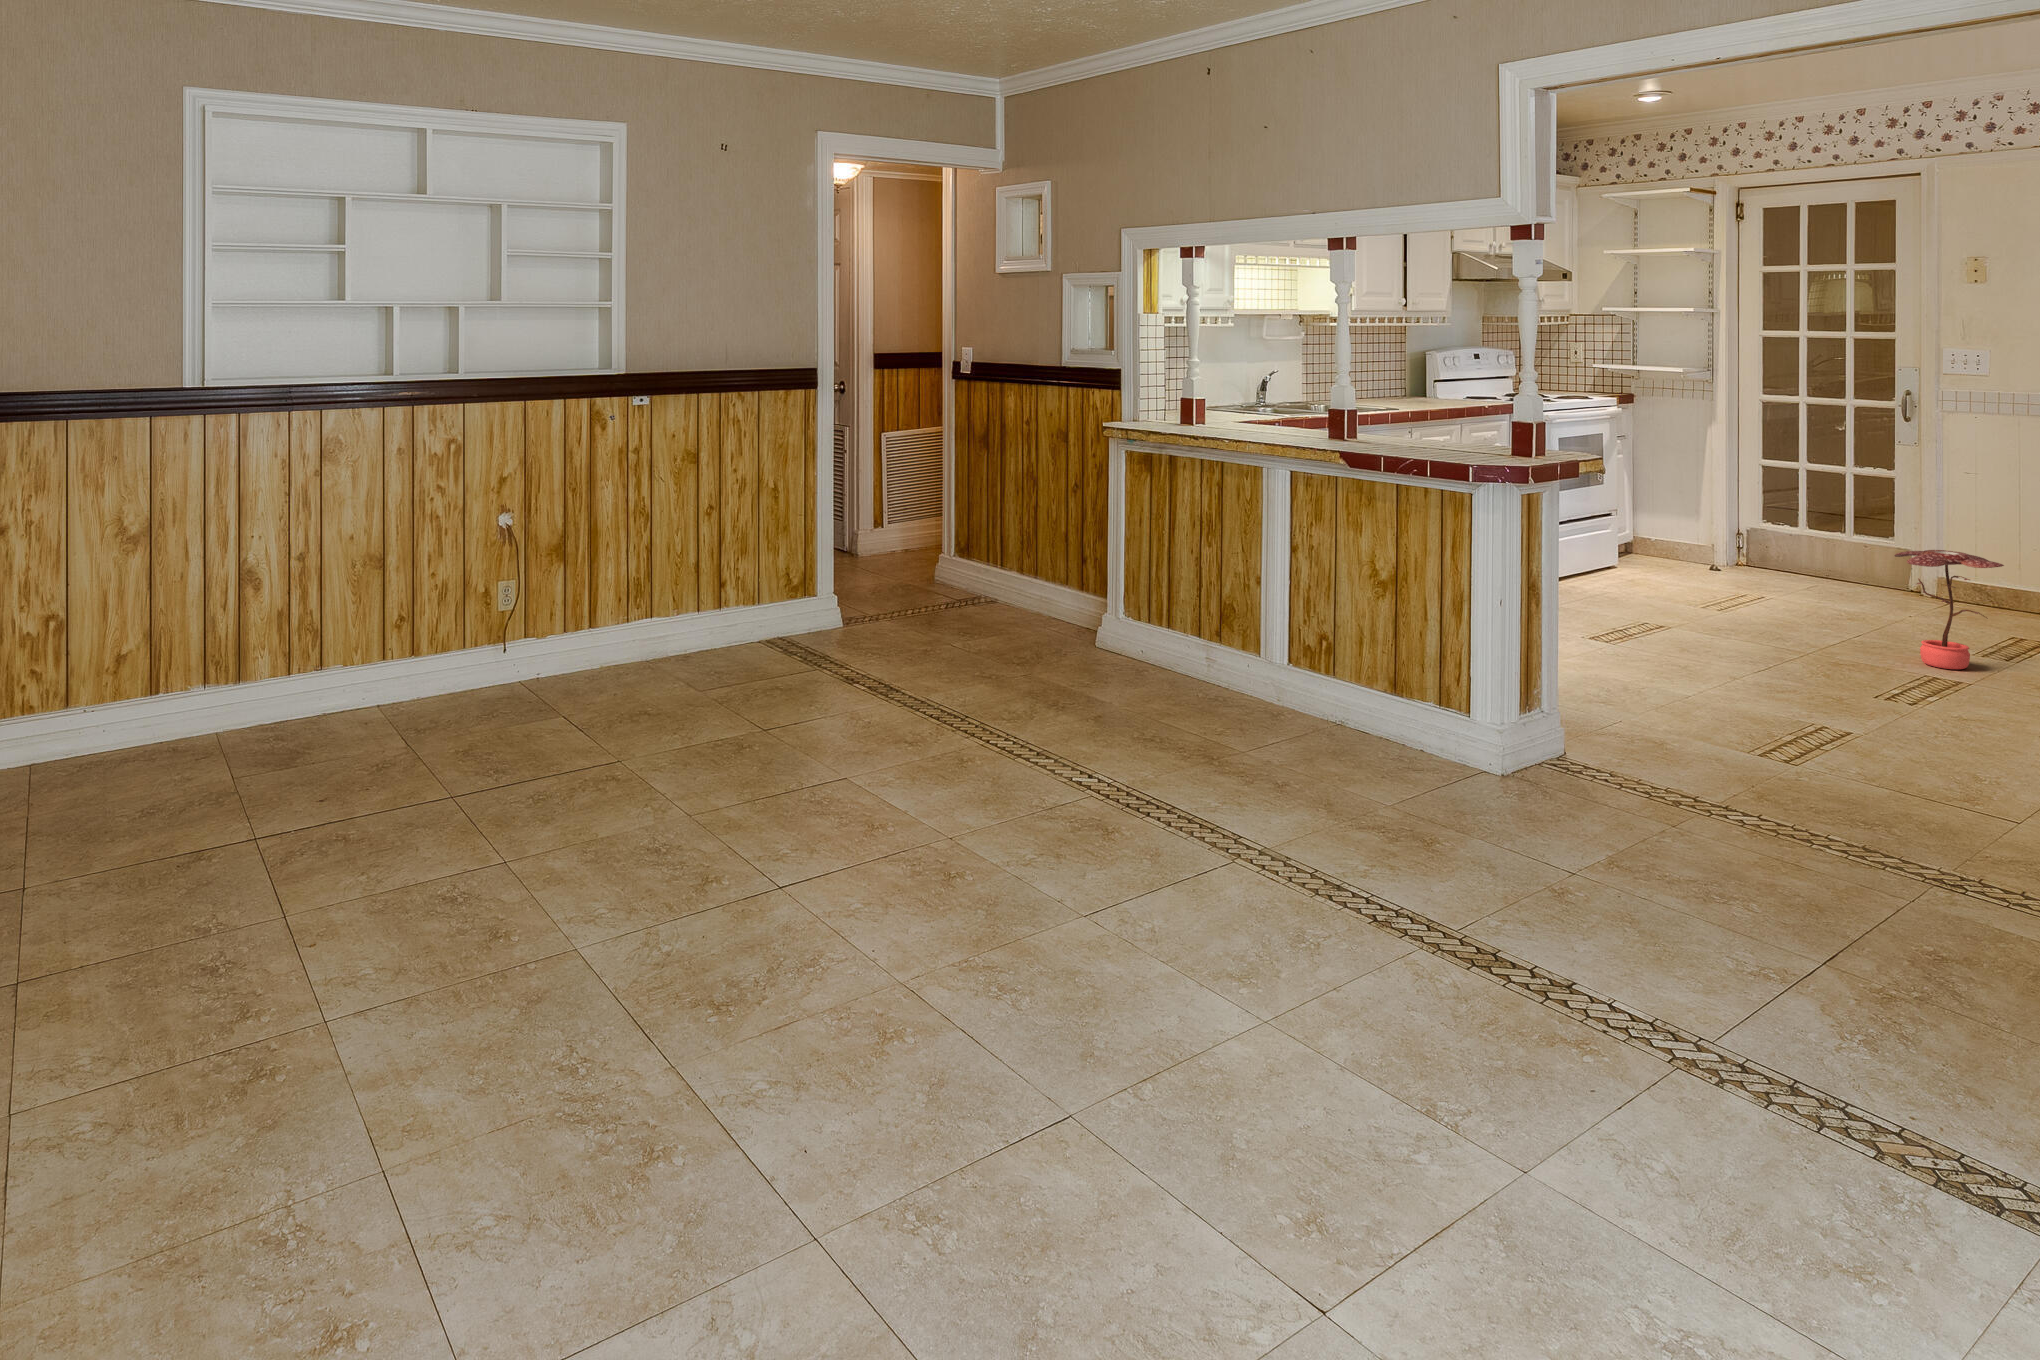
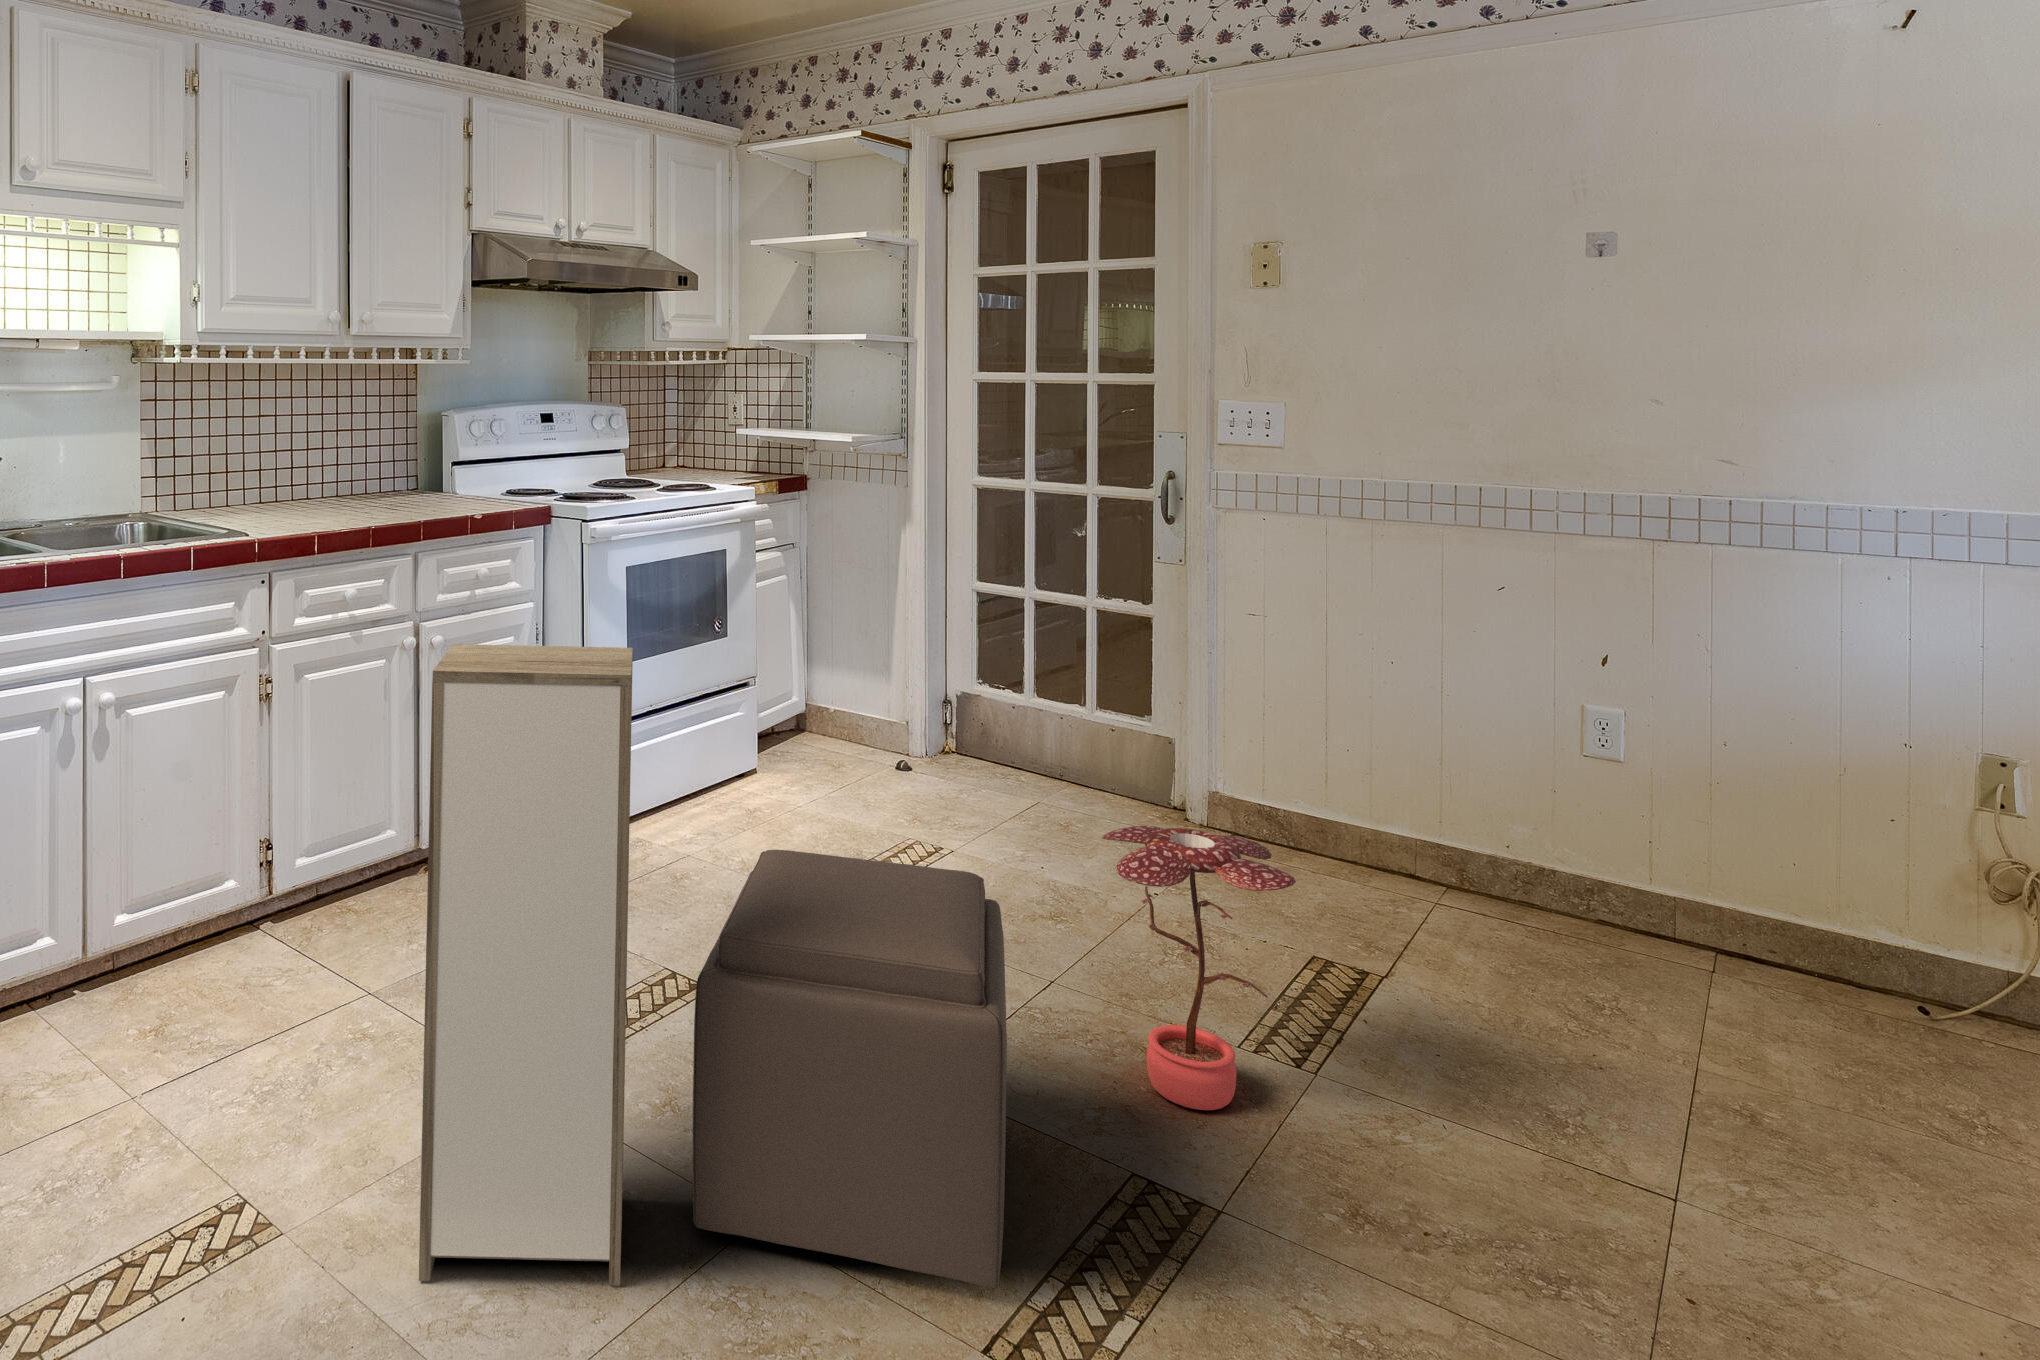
storage cabinet: none [1604,452,1708,684] -> present [419,644,633,1285]
ottoman: none [1714,549,1872,692] -> present [692,850,1007,1288]

